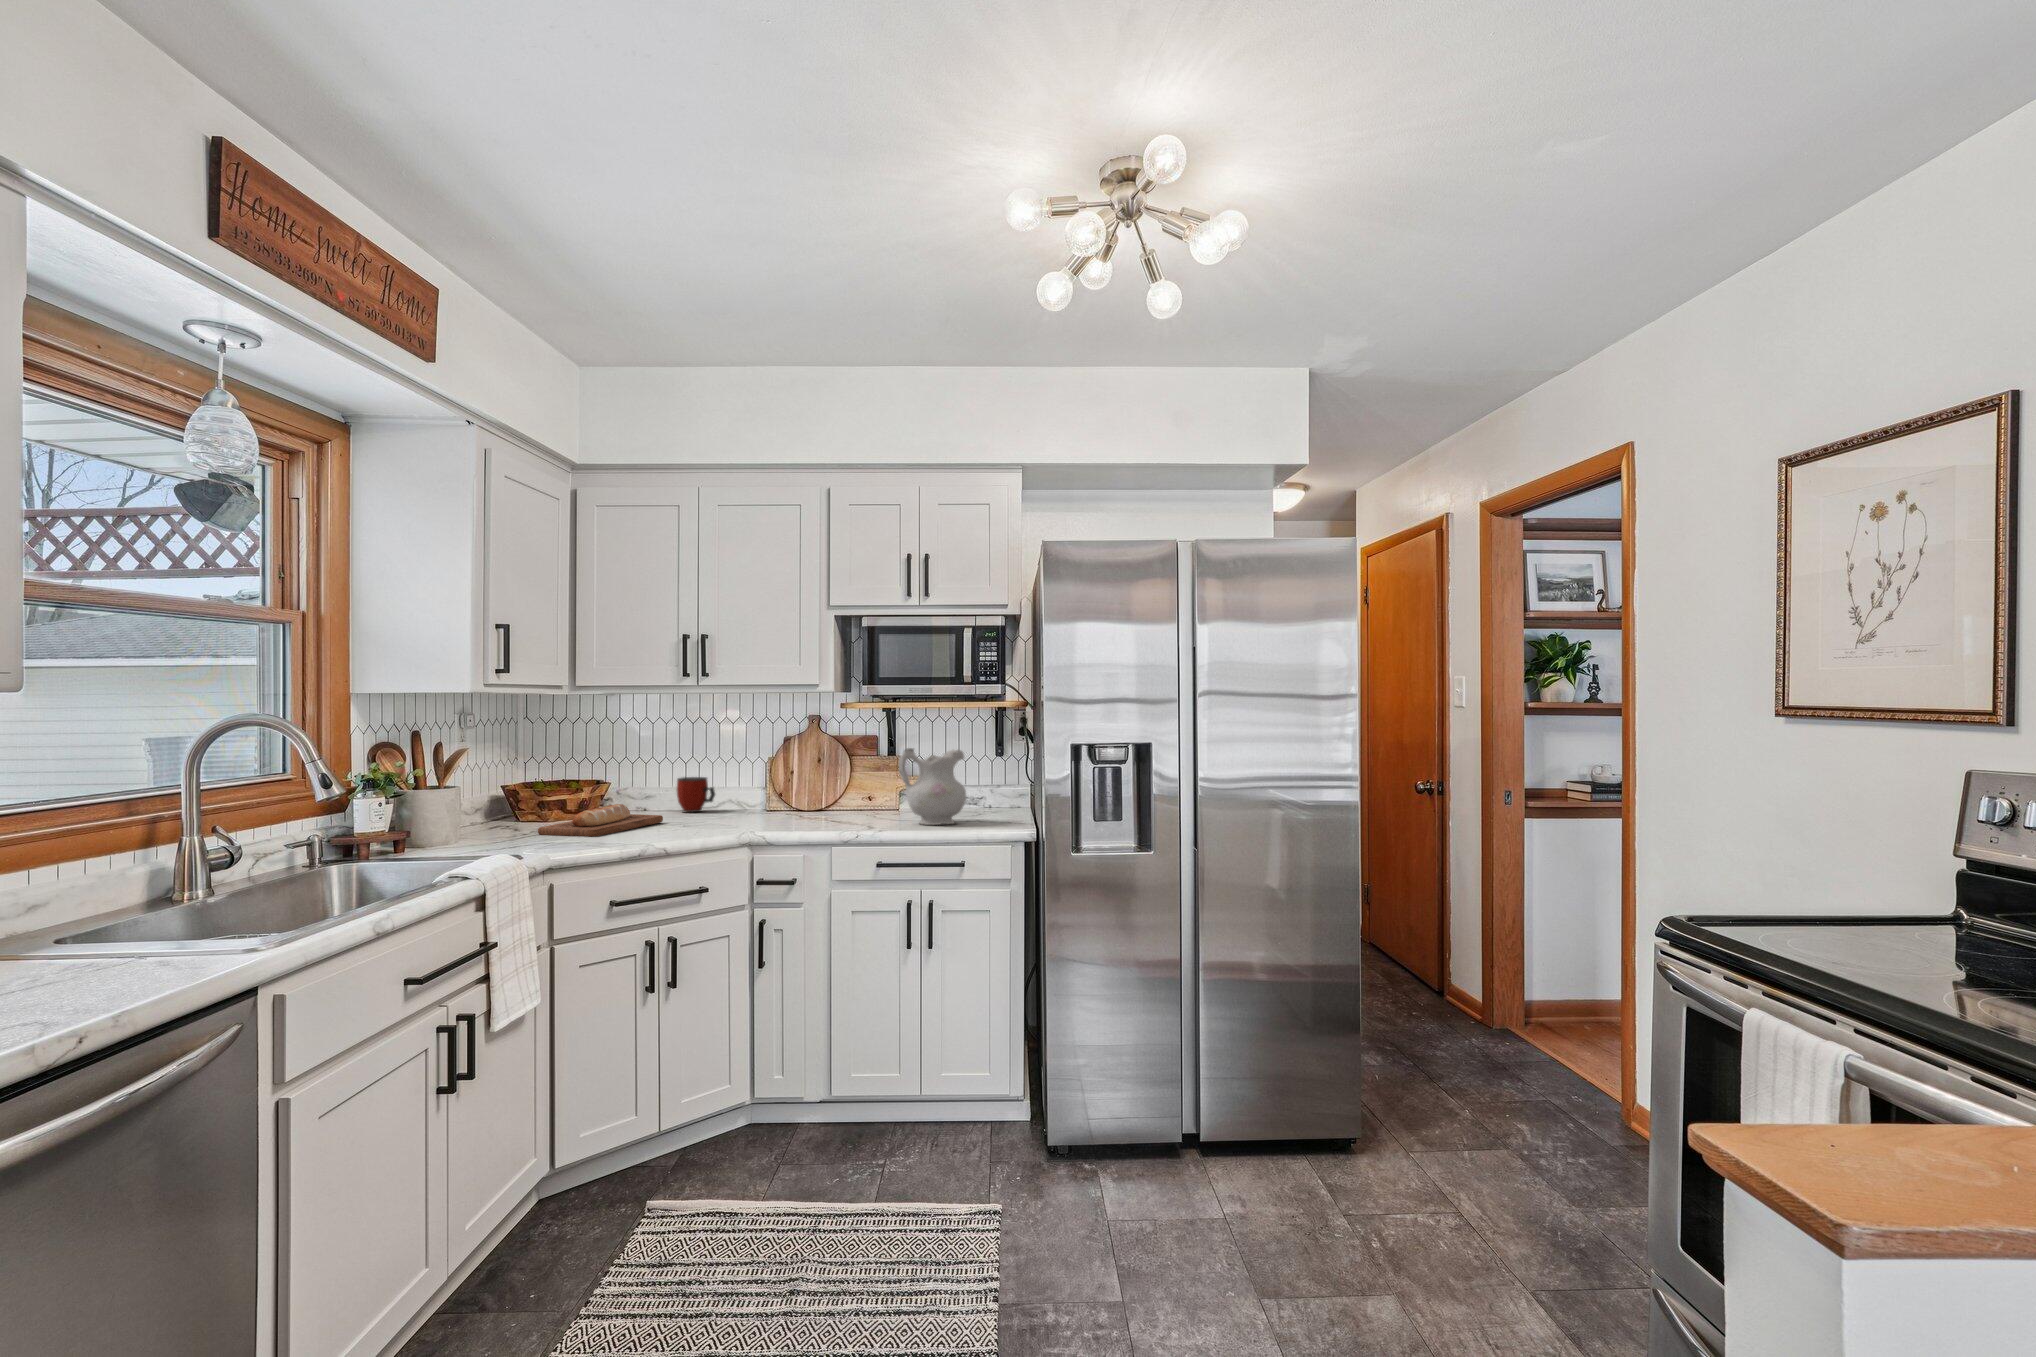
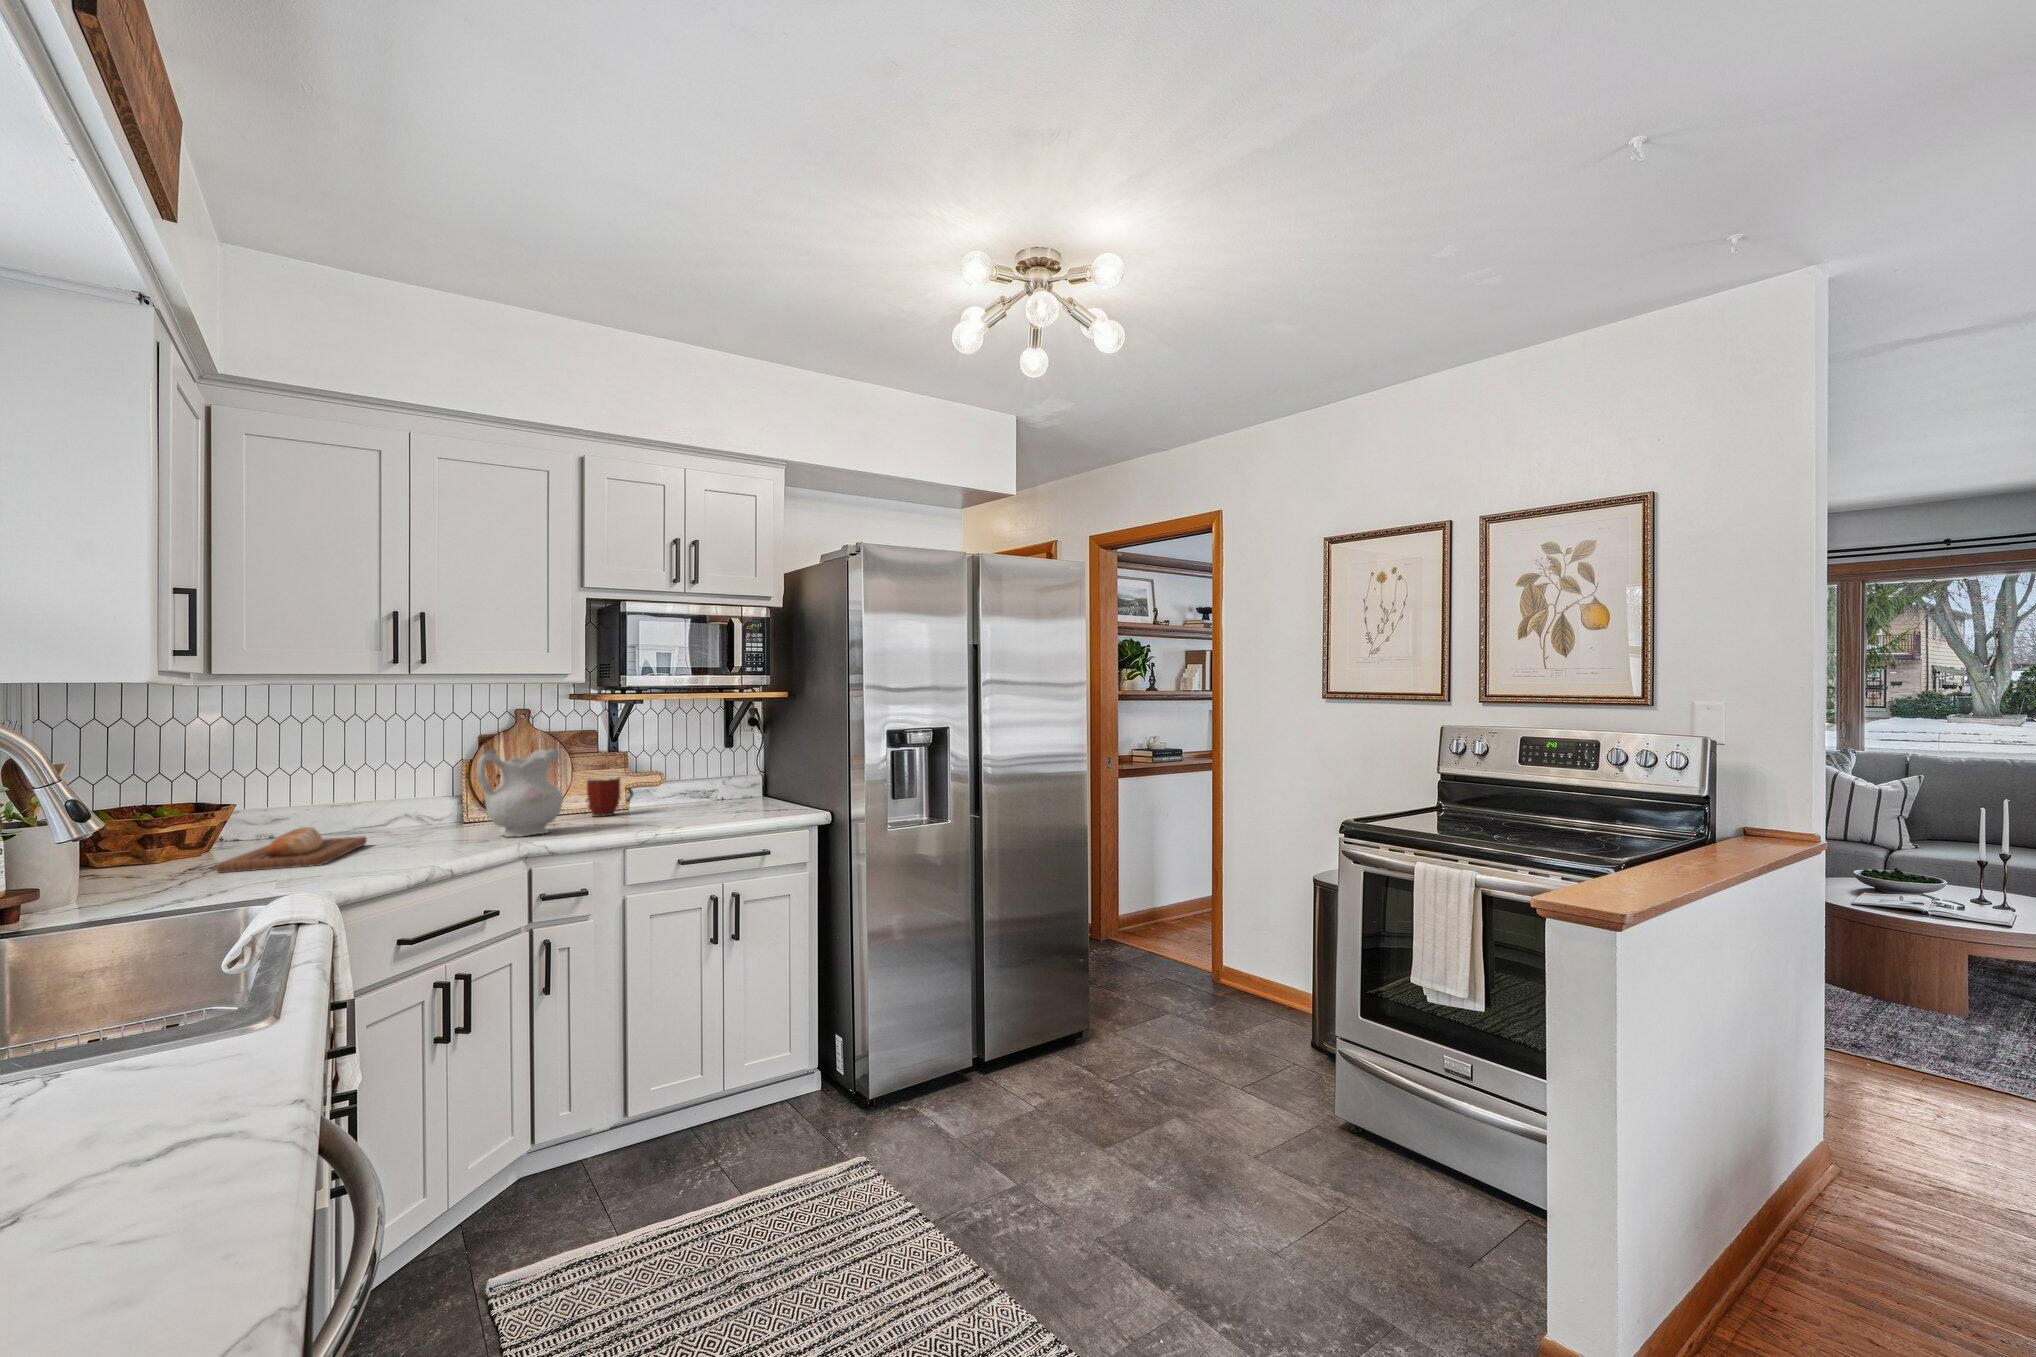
ceramic pitcher: present [899,748,966,825] -> present [477,749,563,837]
mug: present [677,777,715,813] -> present [585,778,634,817]

